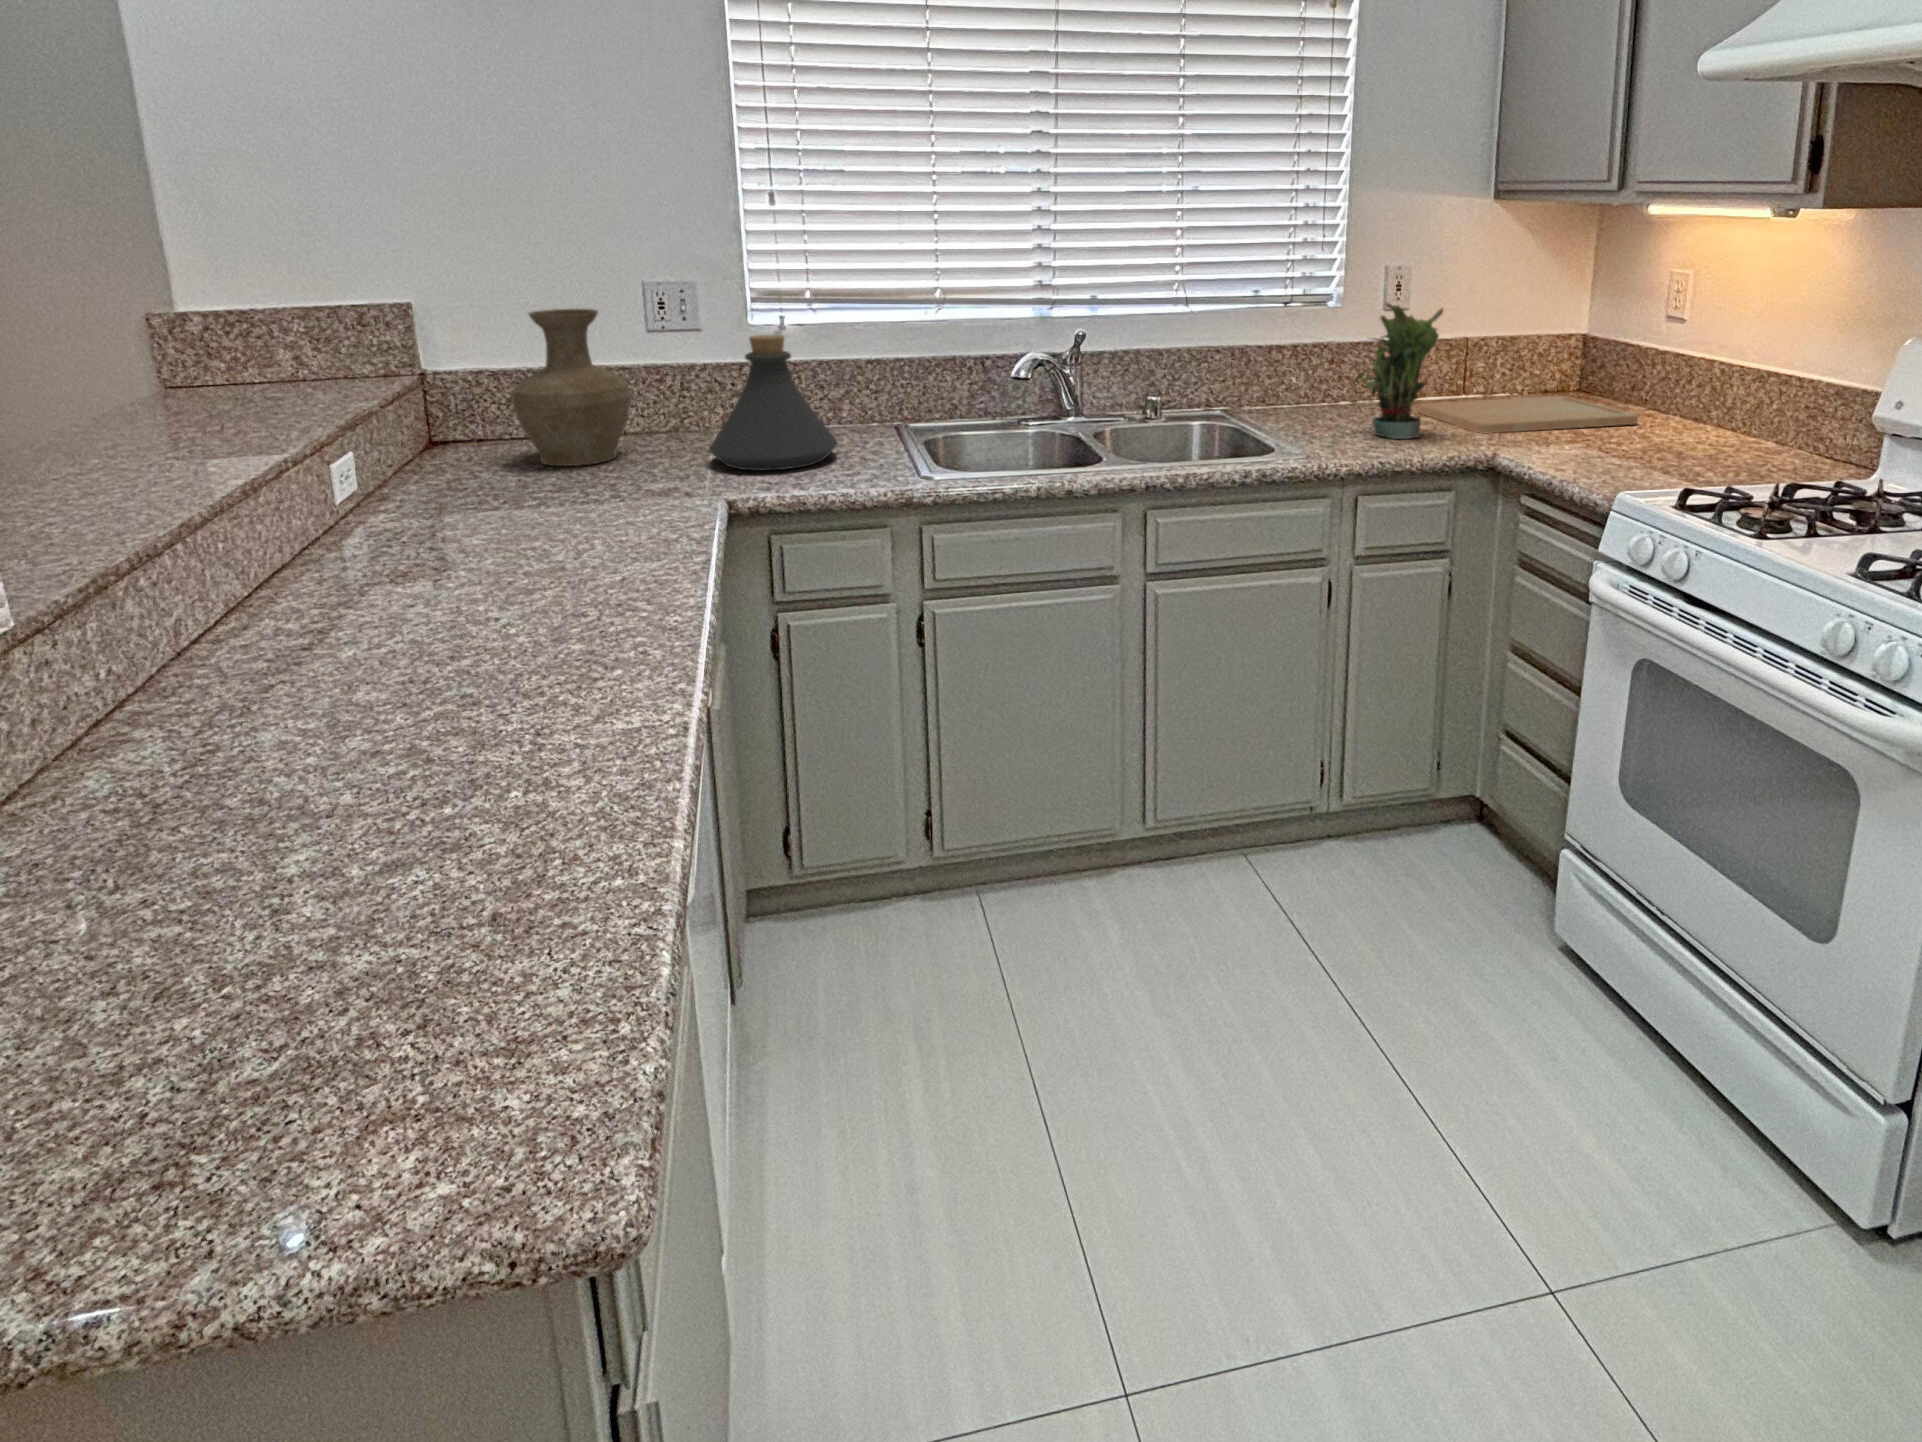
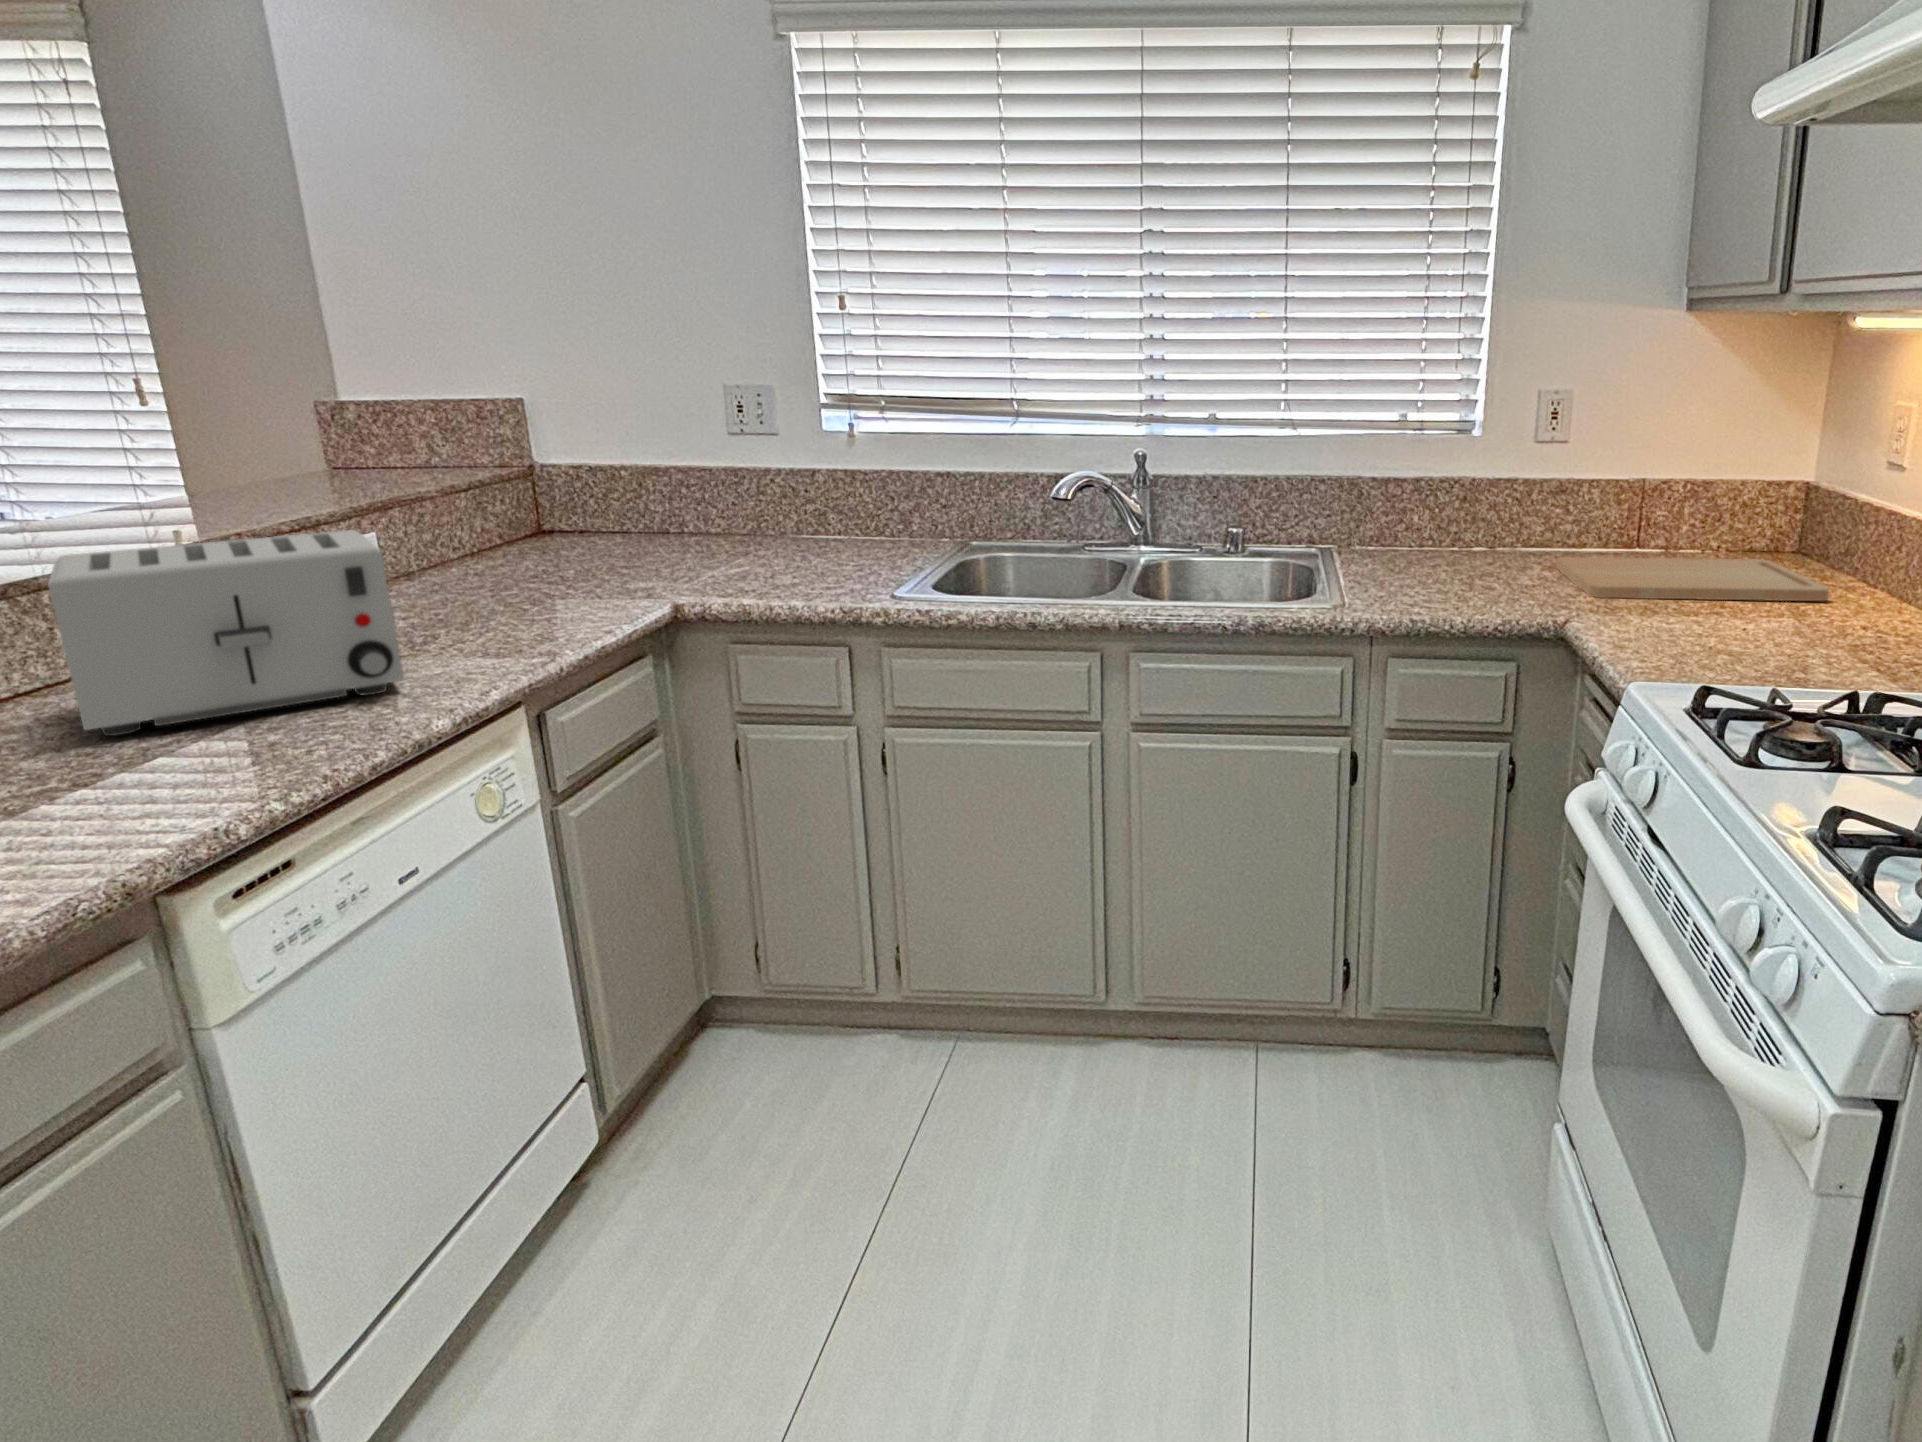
potted plant: present [1354,303,1443,439] -> none [1428,428,1530,597]
vase: present [512,309,631,466] -> none [564,407,682,561]
bottle: present [709,335,838,471] -> none [718,439,854,579]
toaster: none [283,445,625,668] -> present [48,530,404,736]

